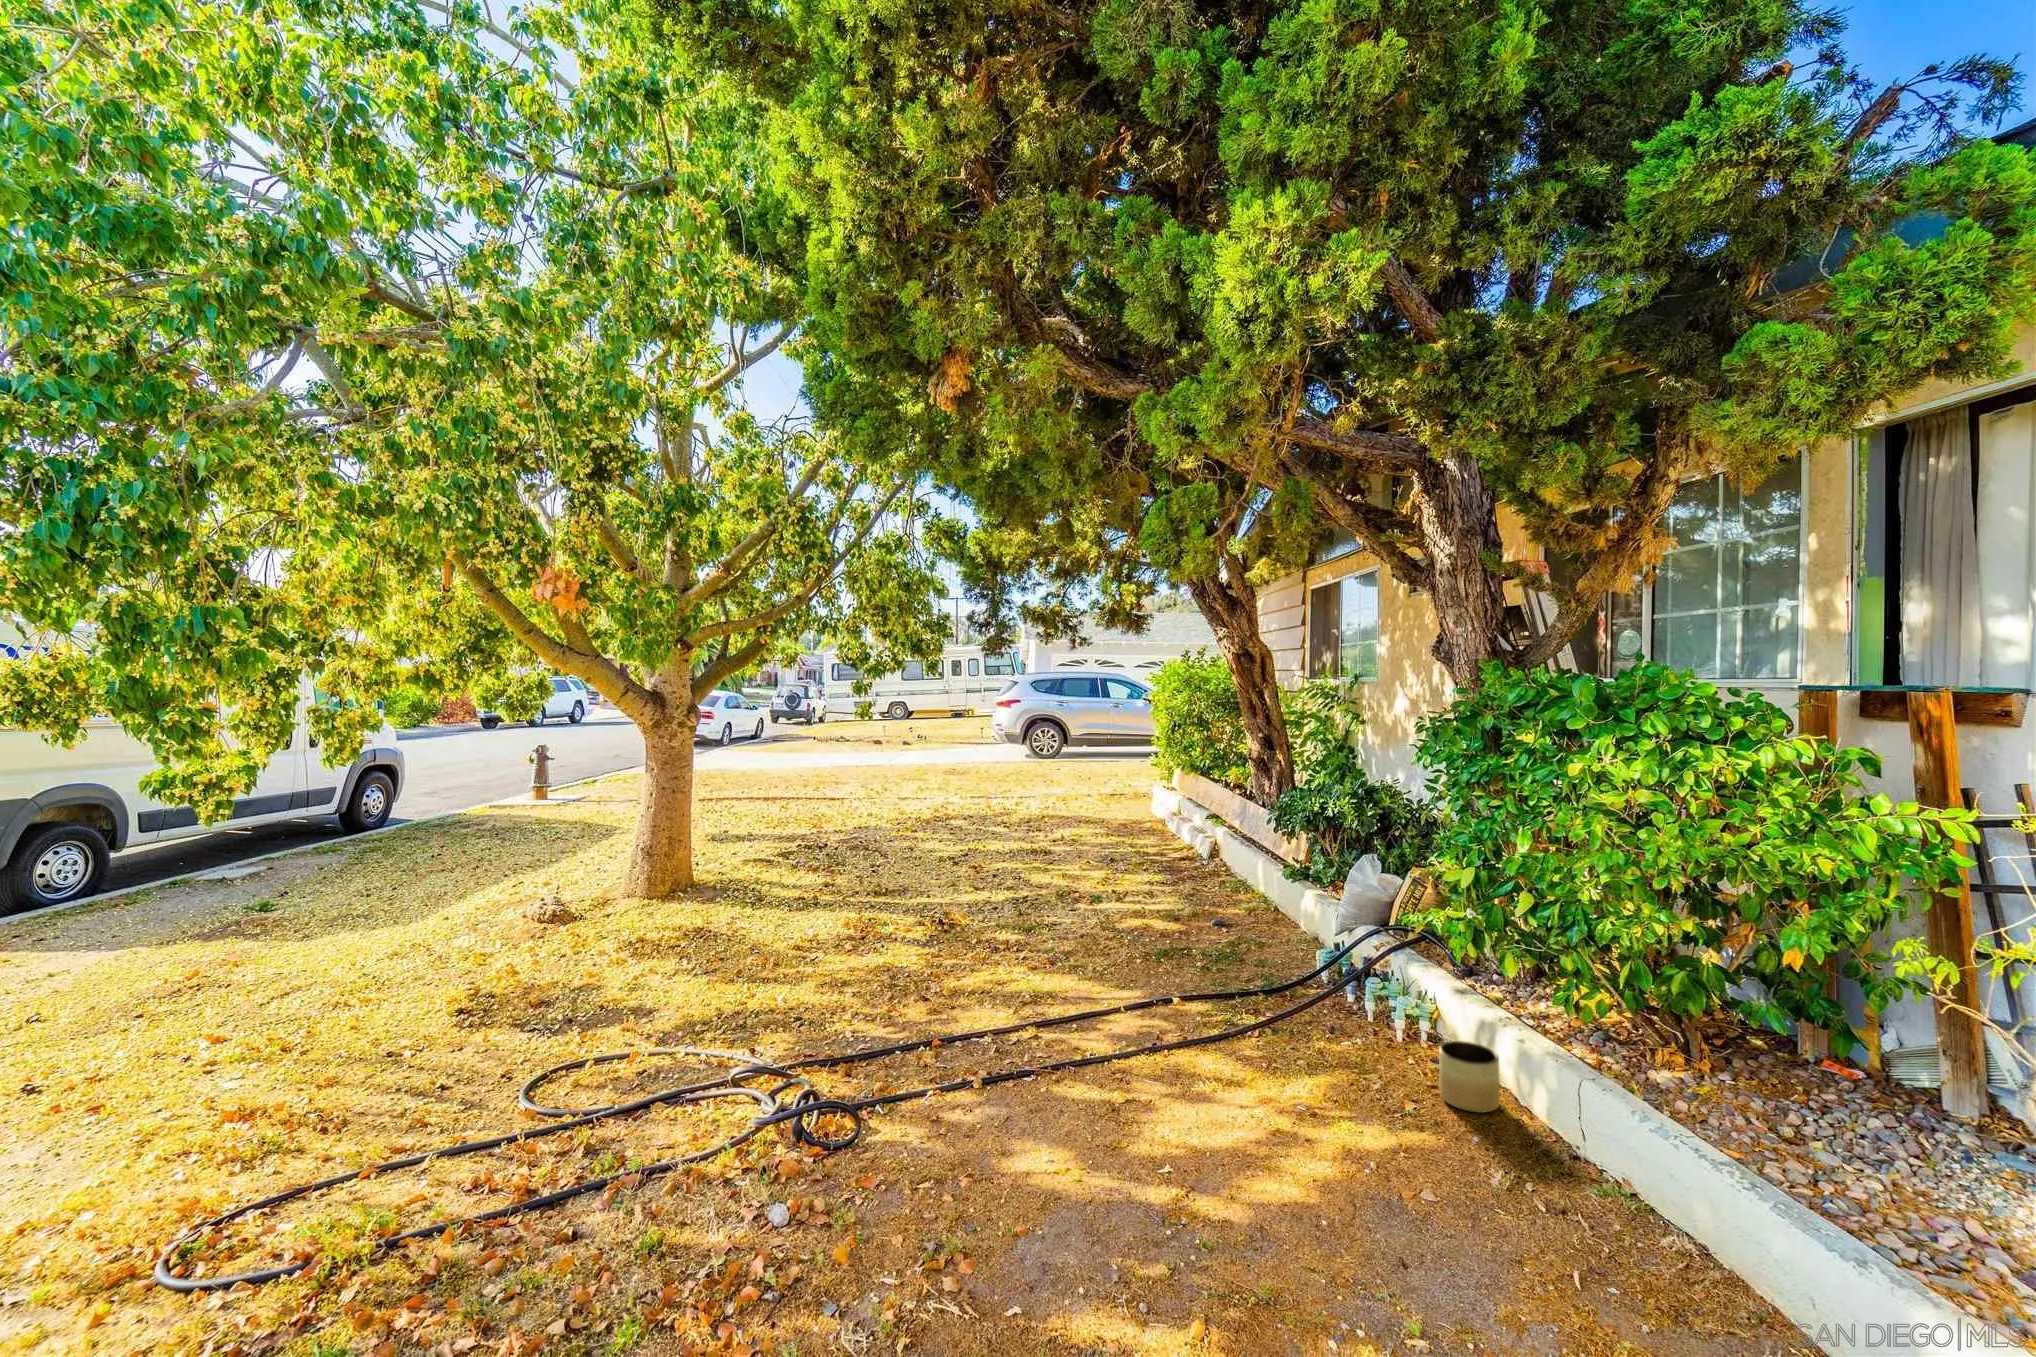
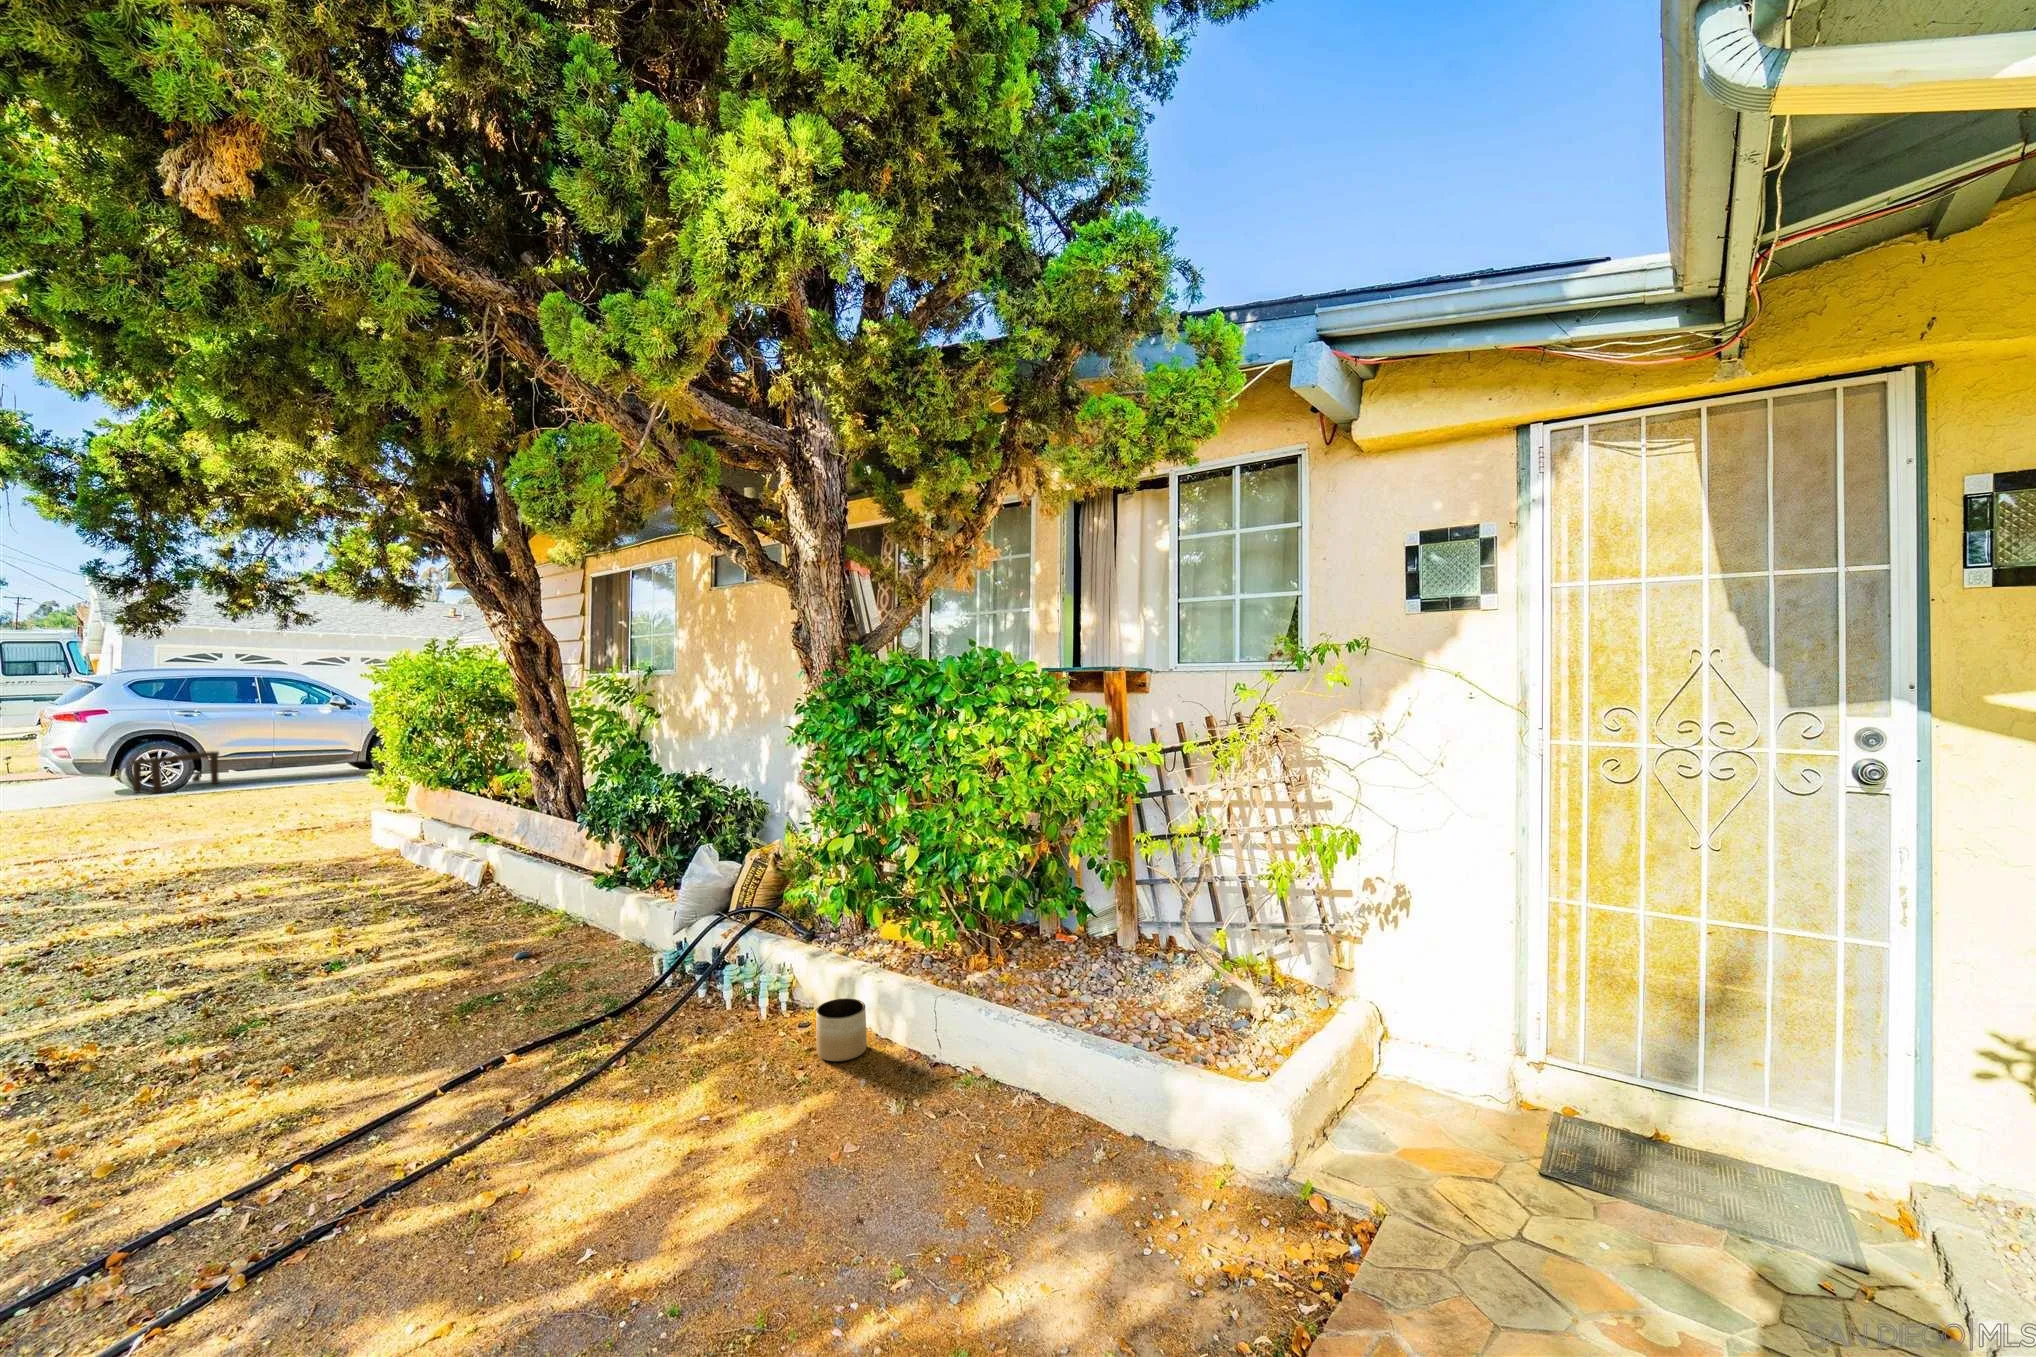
bench: none [1032,732,1077,759] -> present [132,751,219,793]

